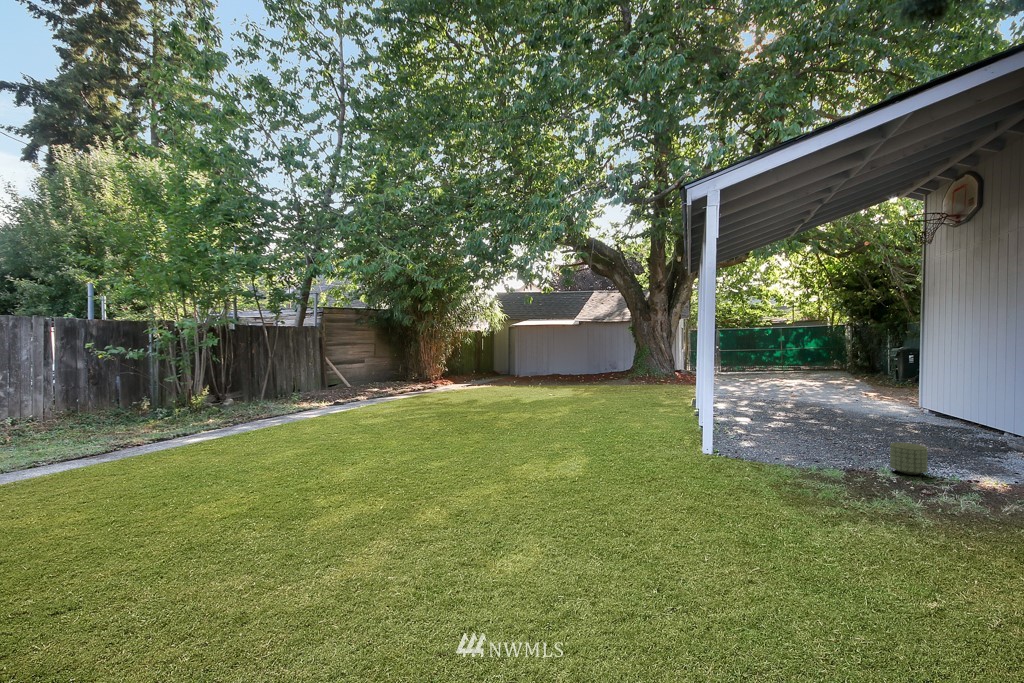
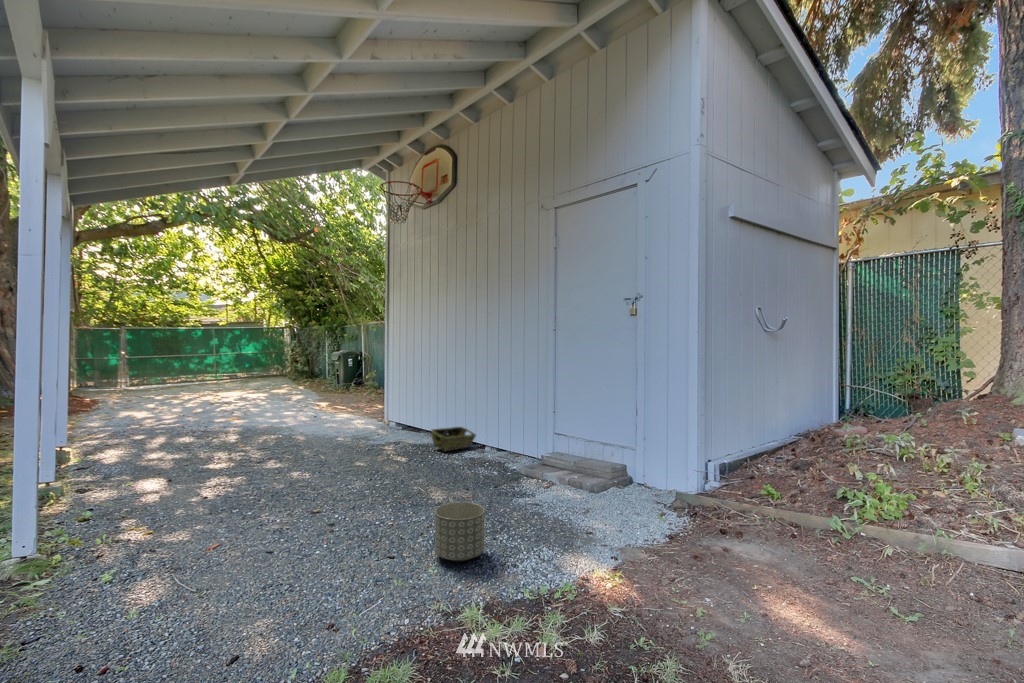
woven basket: none [949,416,1004,437] -> present [431,427,476,451]

